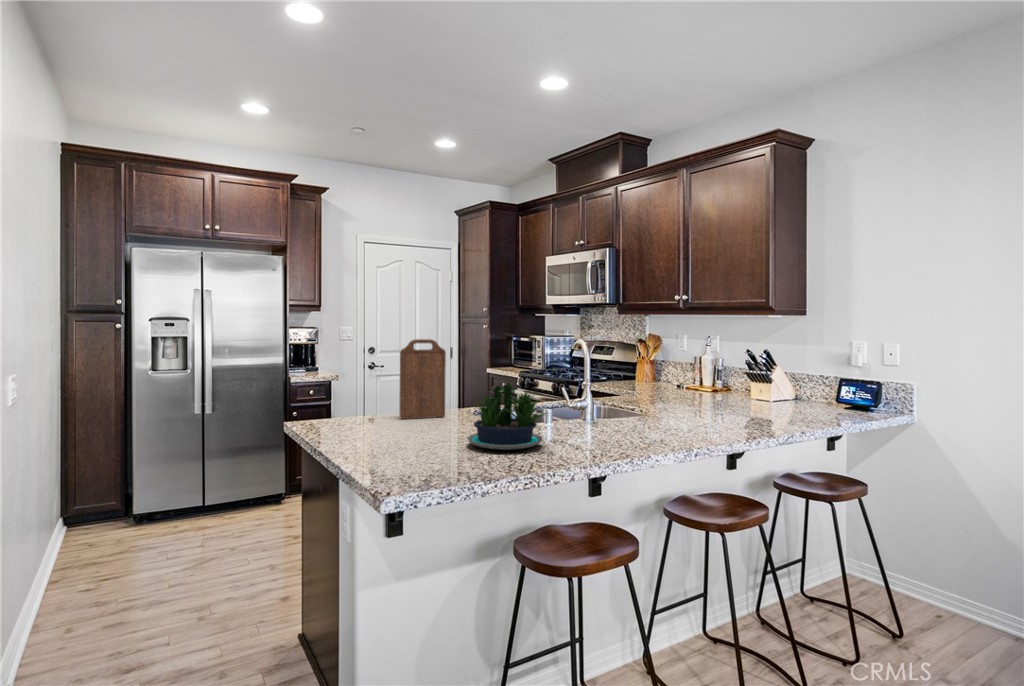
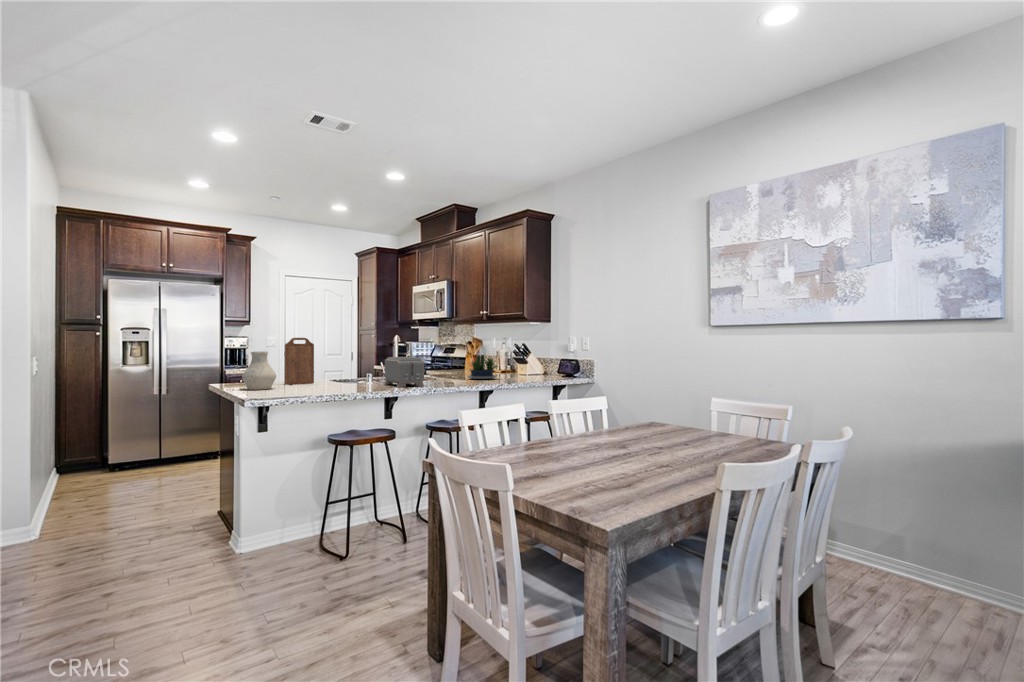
vase: none [340,367,397,438] -> present [242,352,276,390]
toaster: none [568,375,652,436] -> present [384,357,424,387]
potted plant: present [467,384,547,450] -> present [468,355,497,379]

